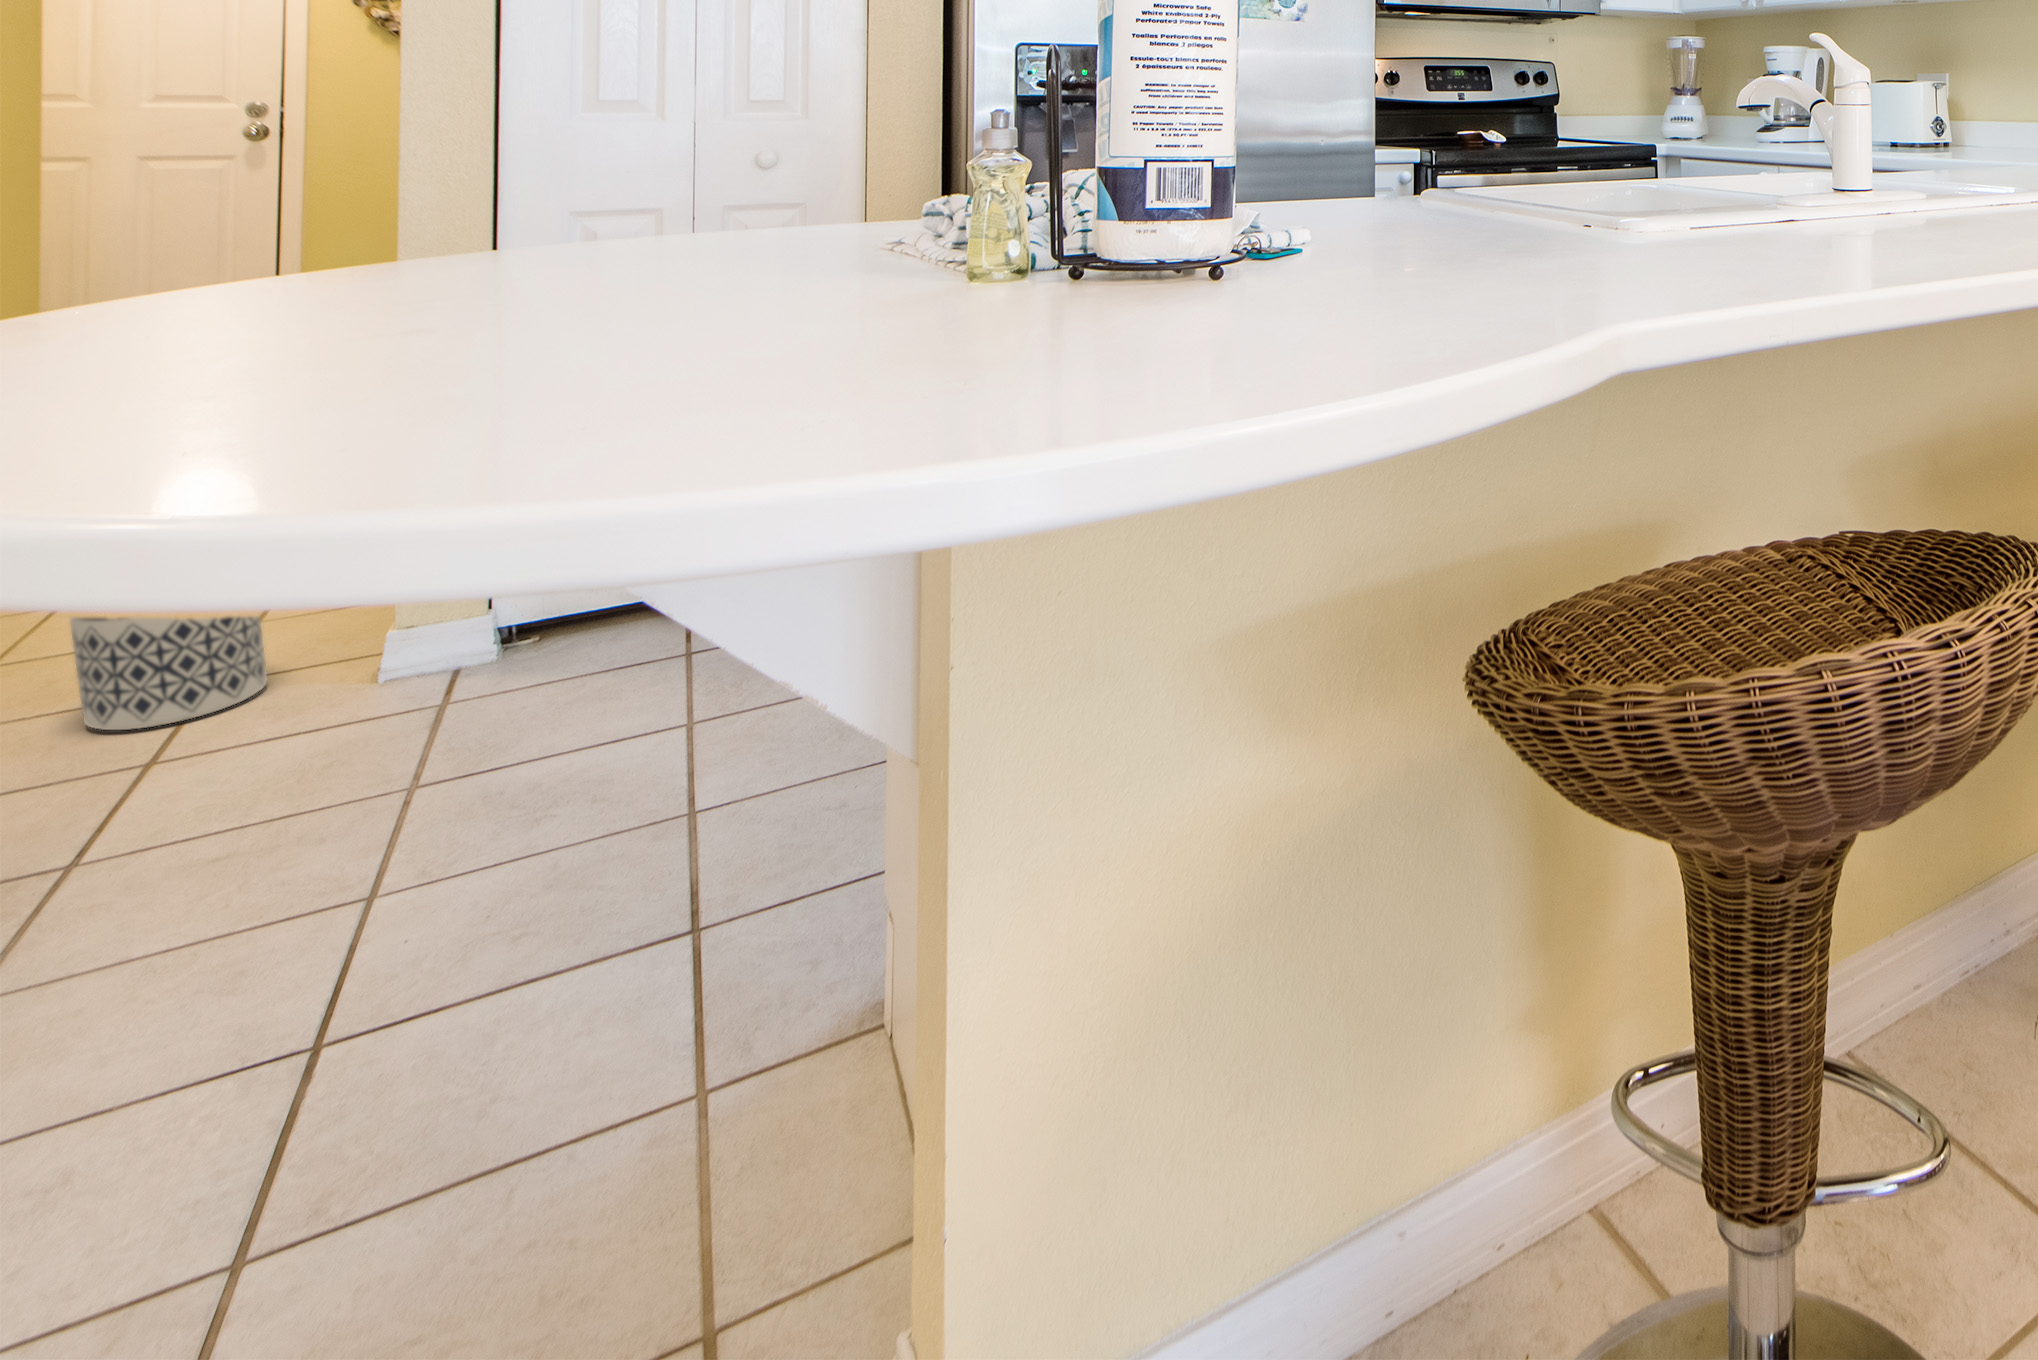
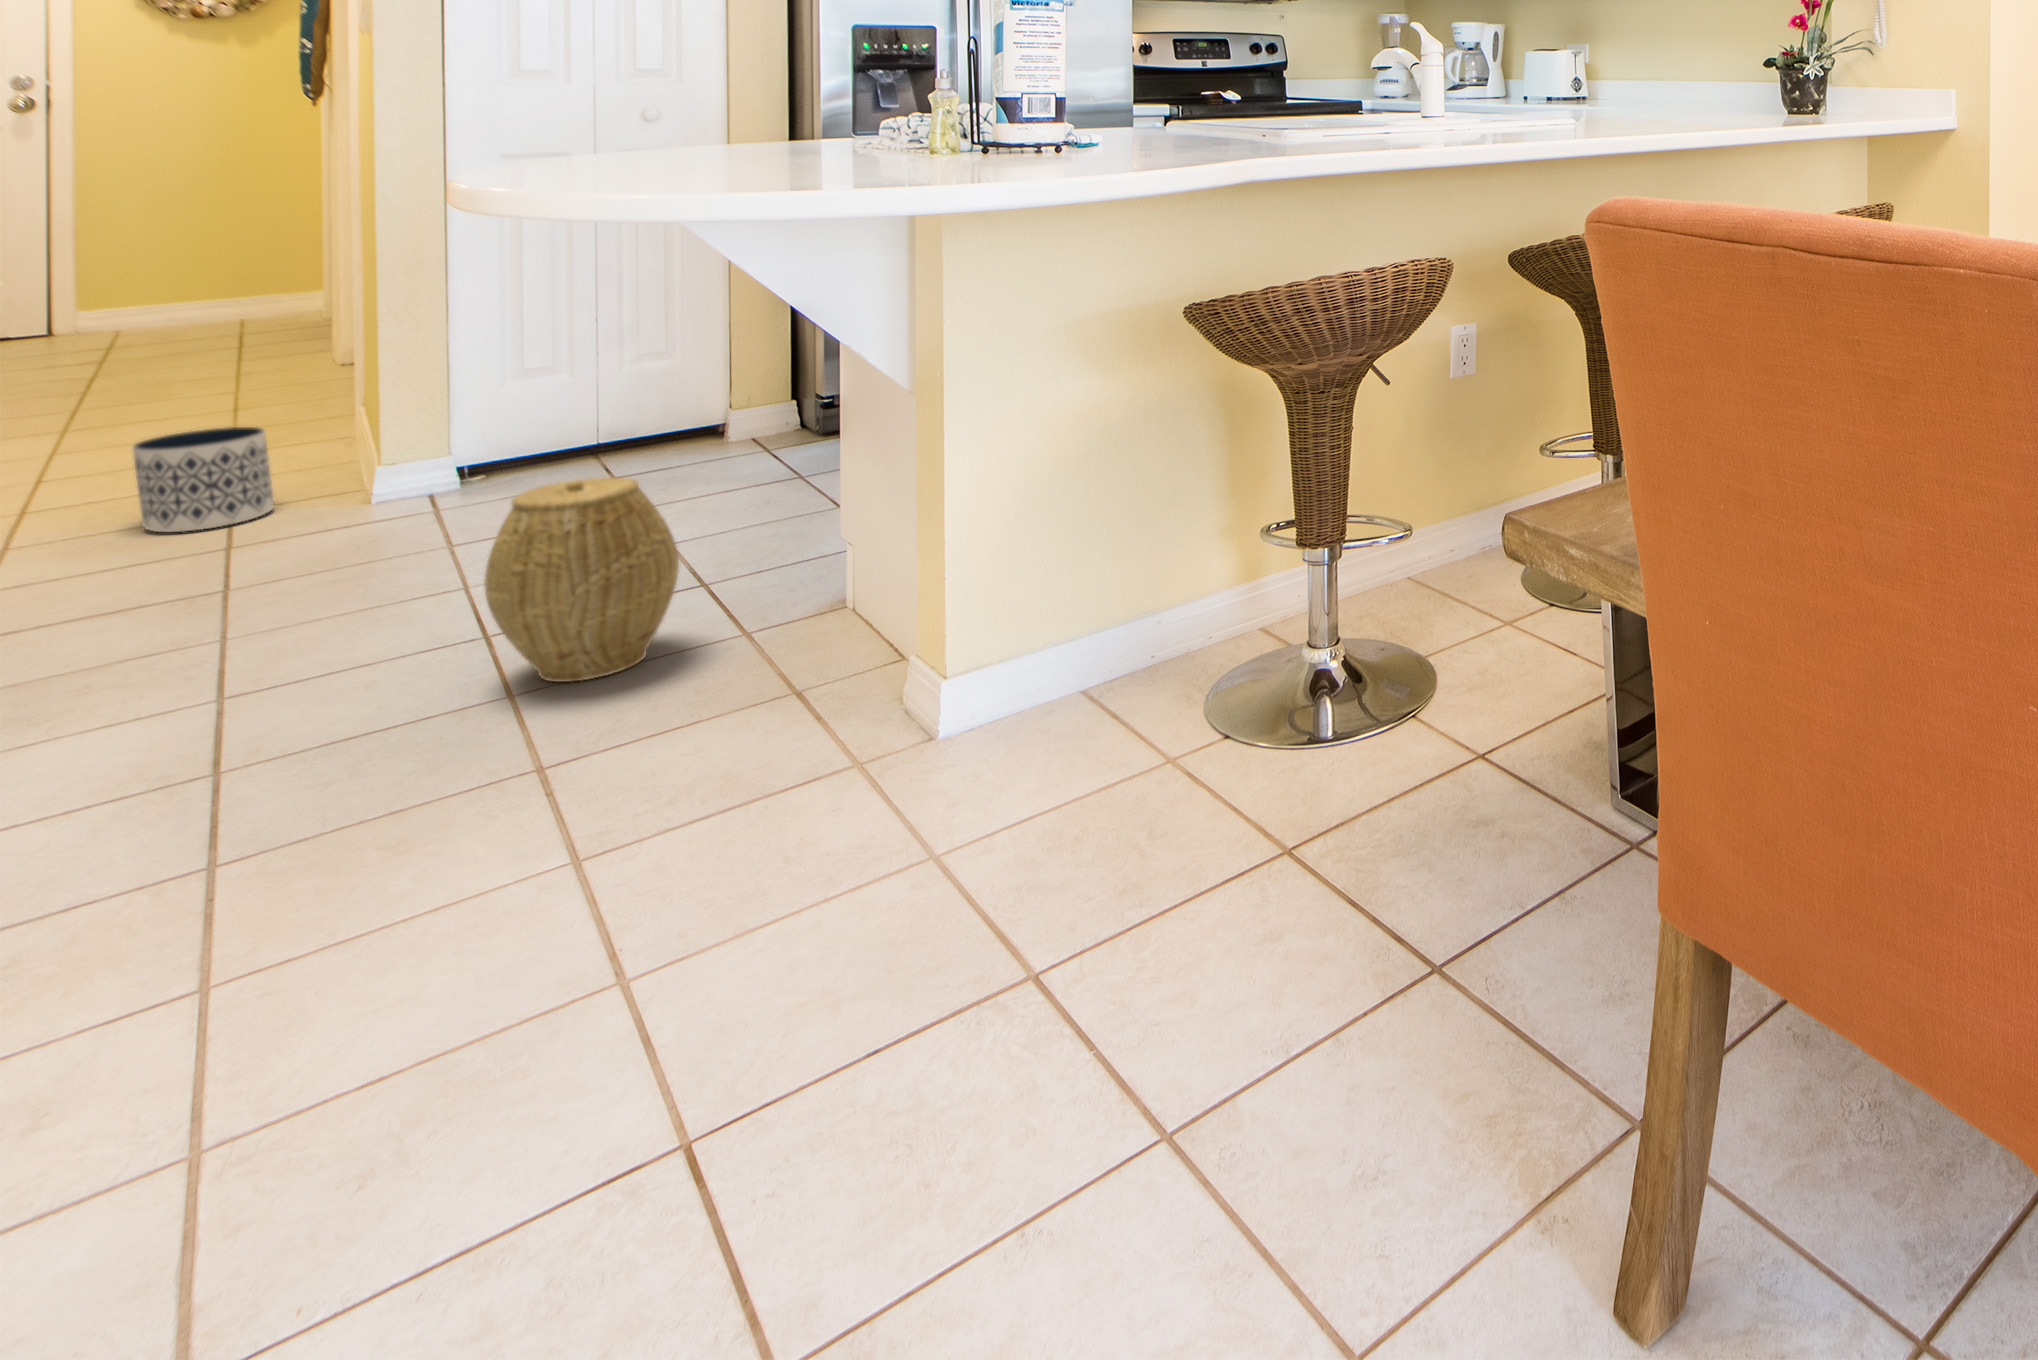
woven basket: none [193,825,578,1236] -> present [484,478,679,682]

